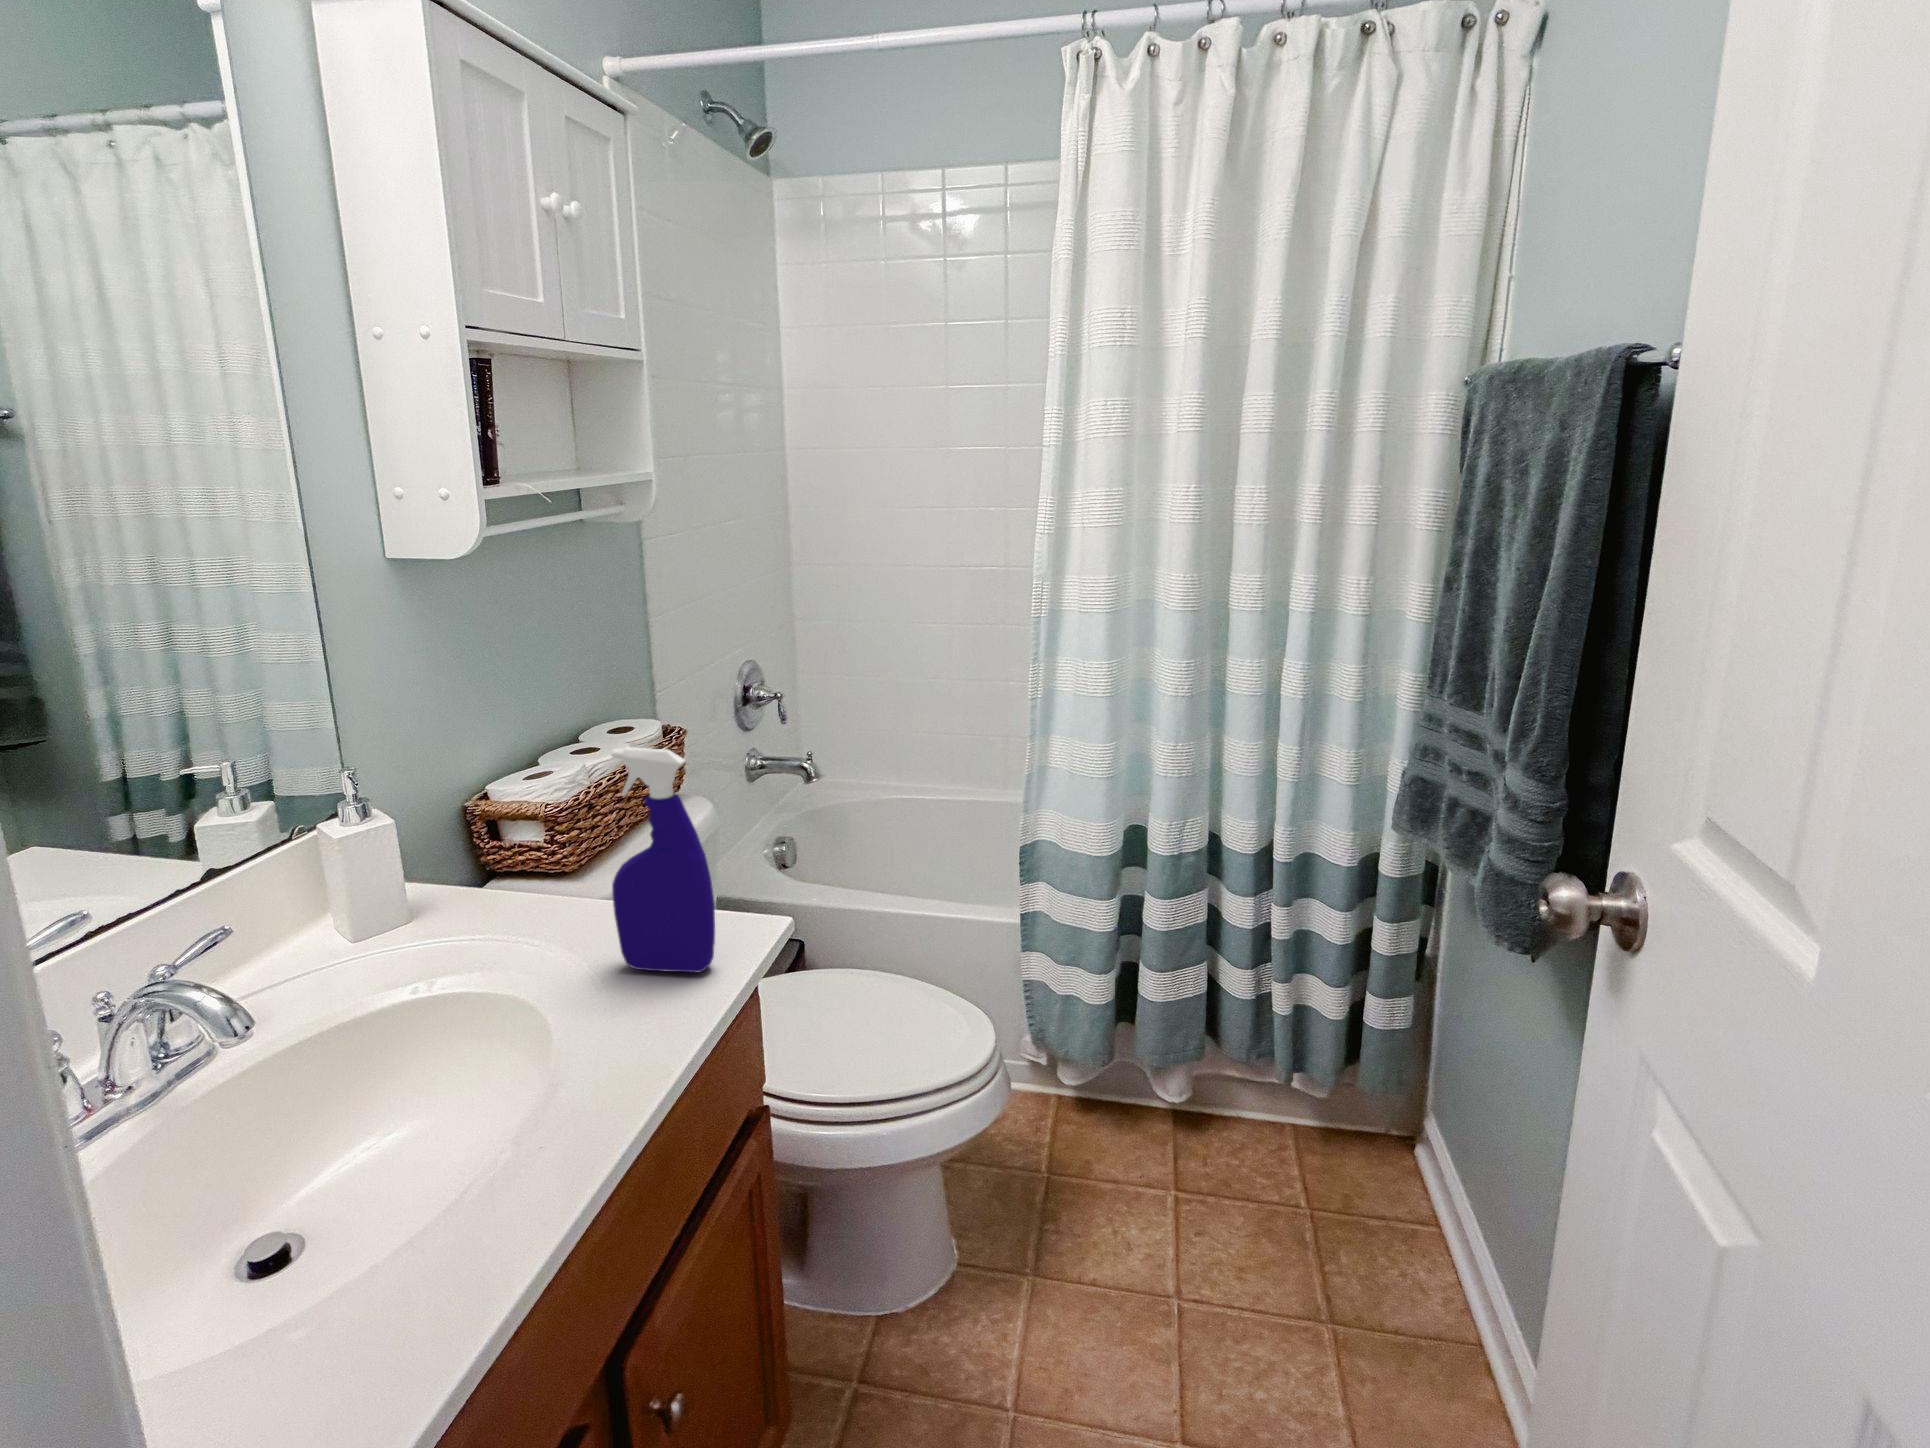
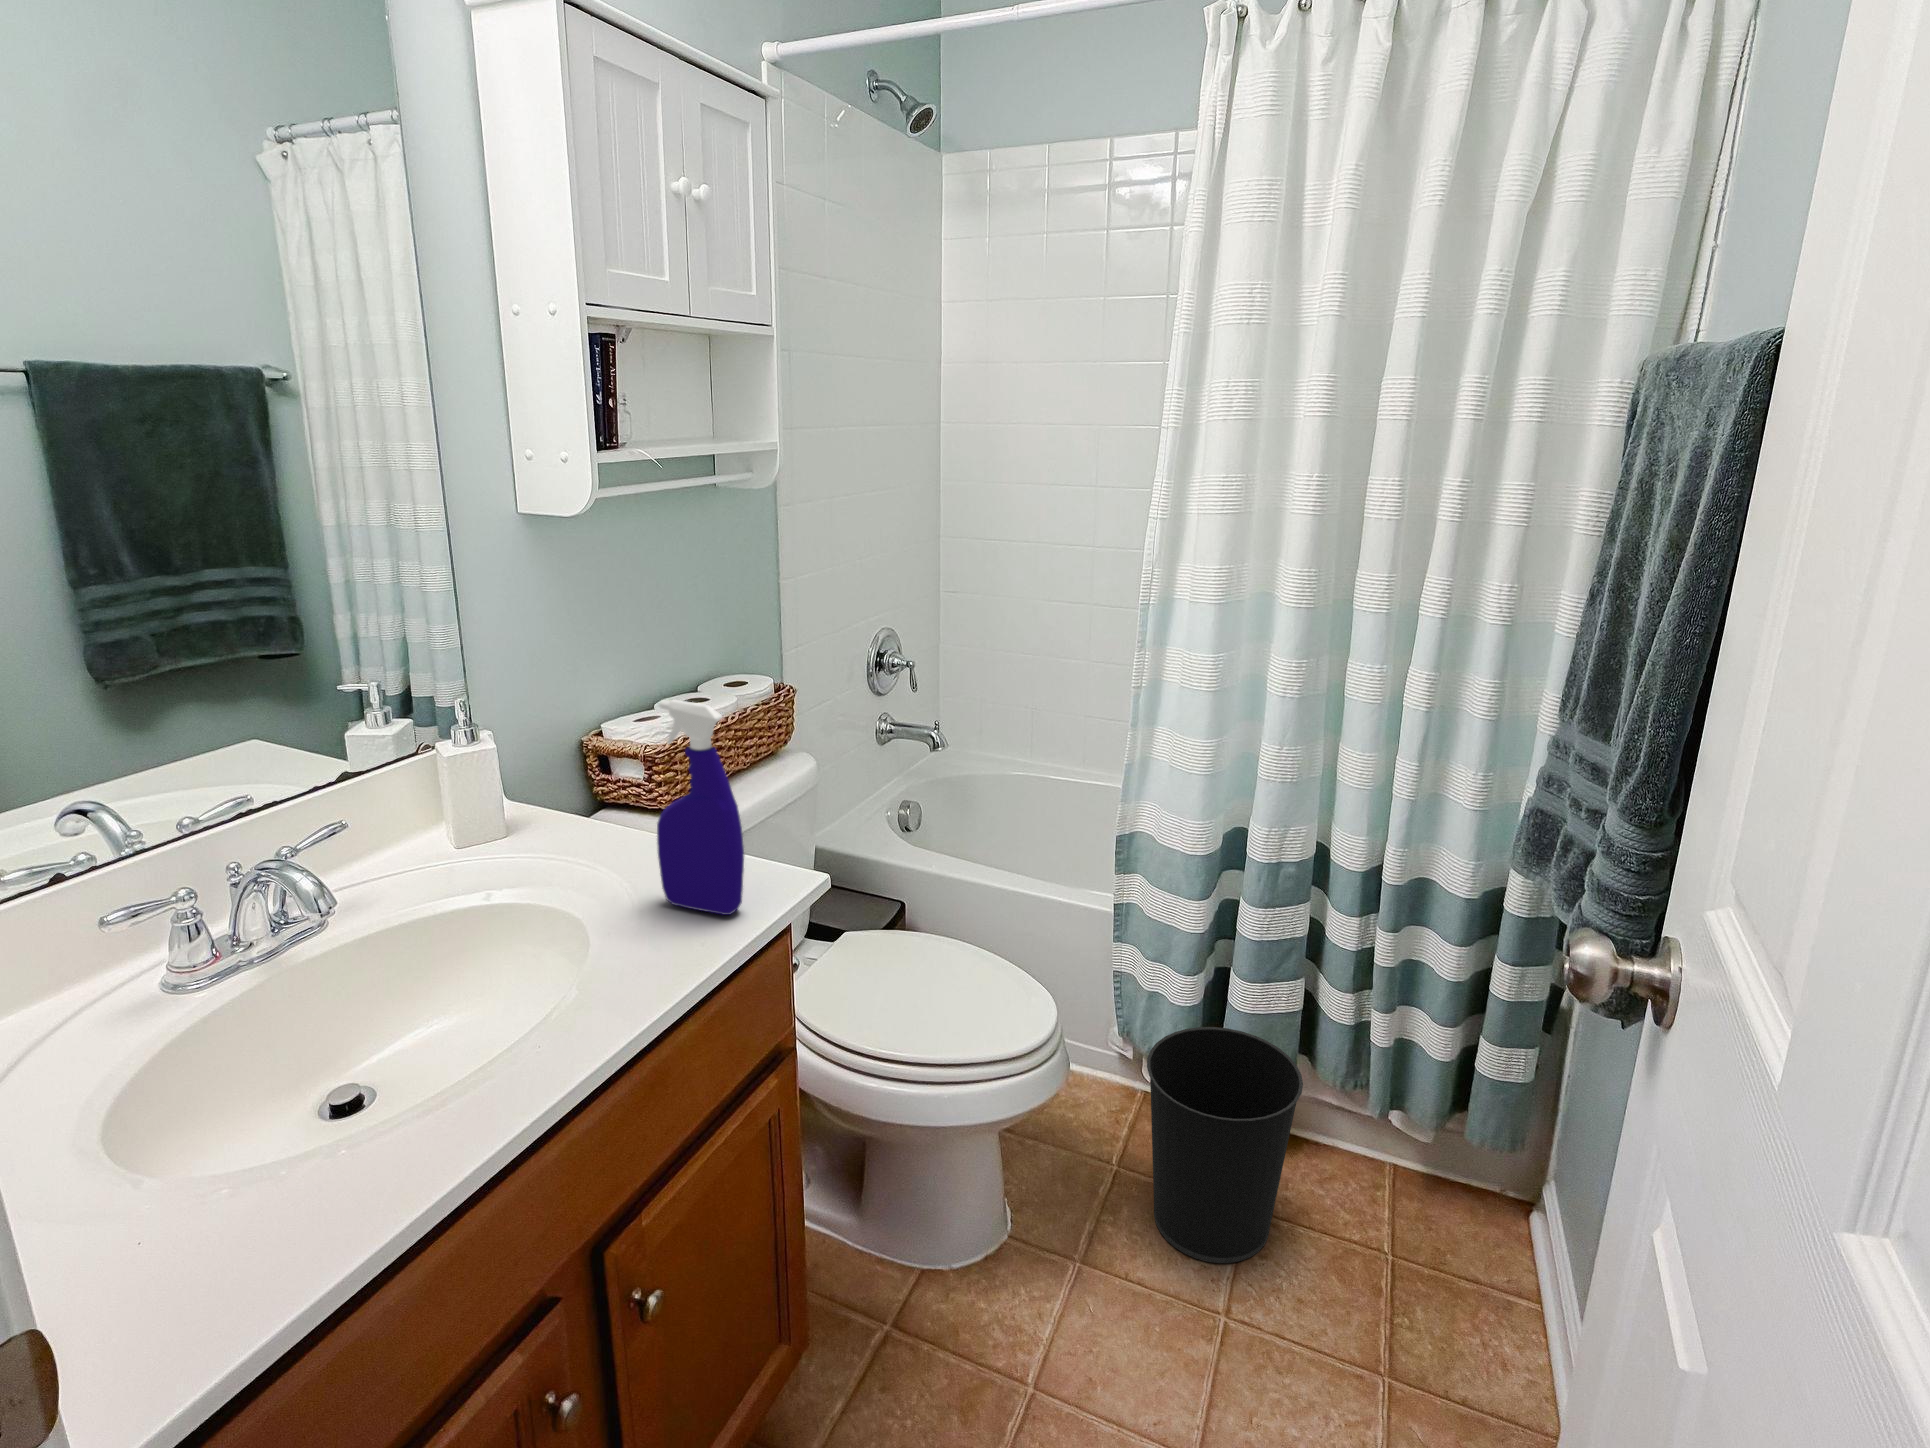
wastebasket: none [1076,1019,1225,1247] -> present [1147,1027,1303,1263]

